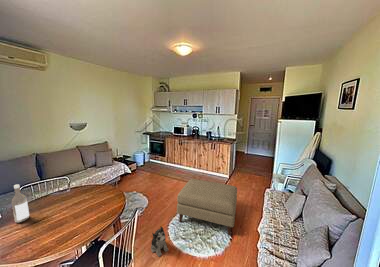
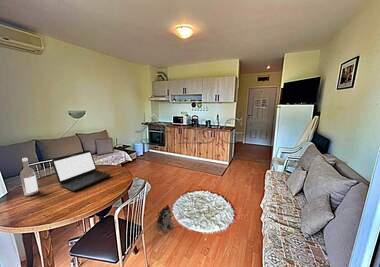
laptop: none [45,171,103,218] -> present [52,150,110,192]
ottoman: present [177,179,237,235] -> none [180,163,239,214]

